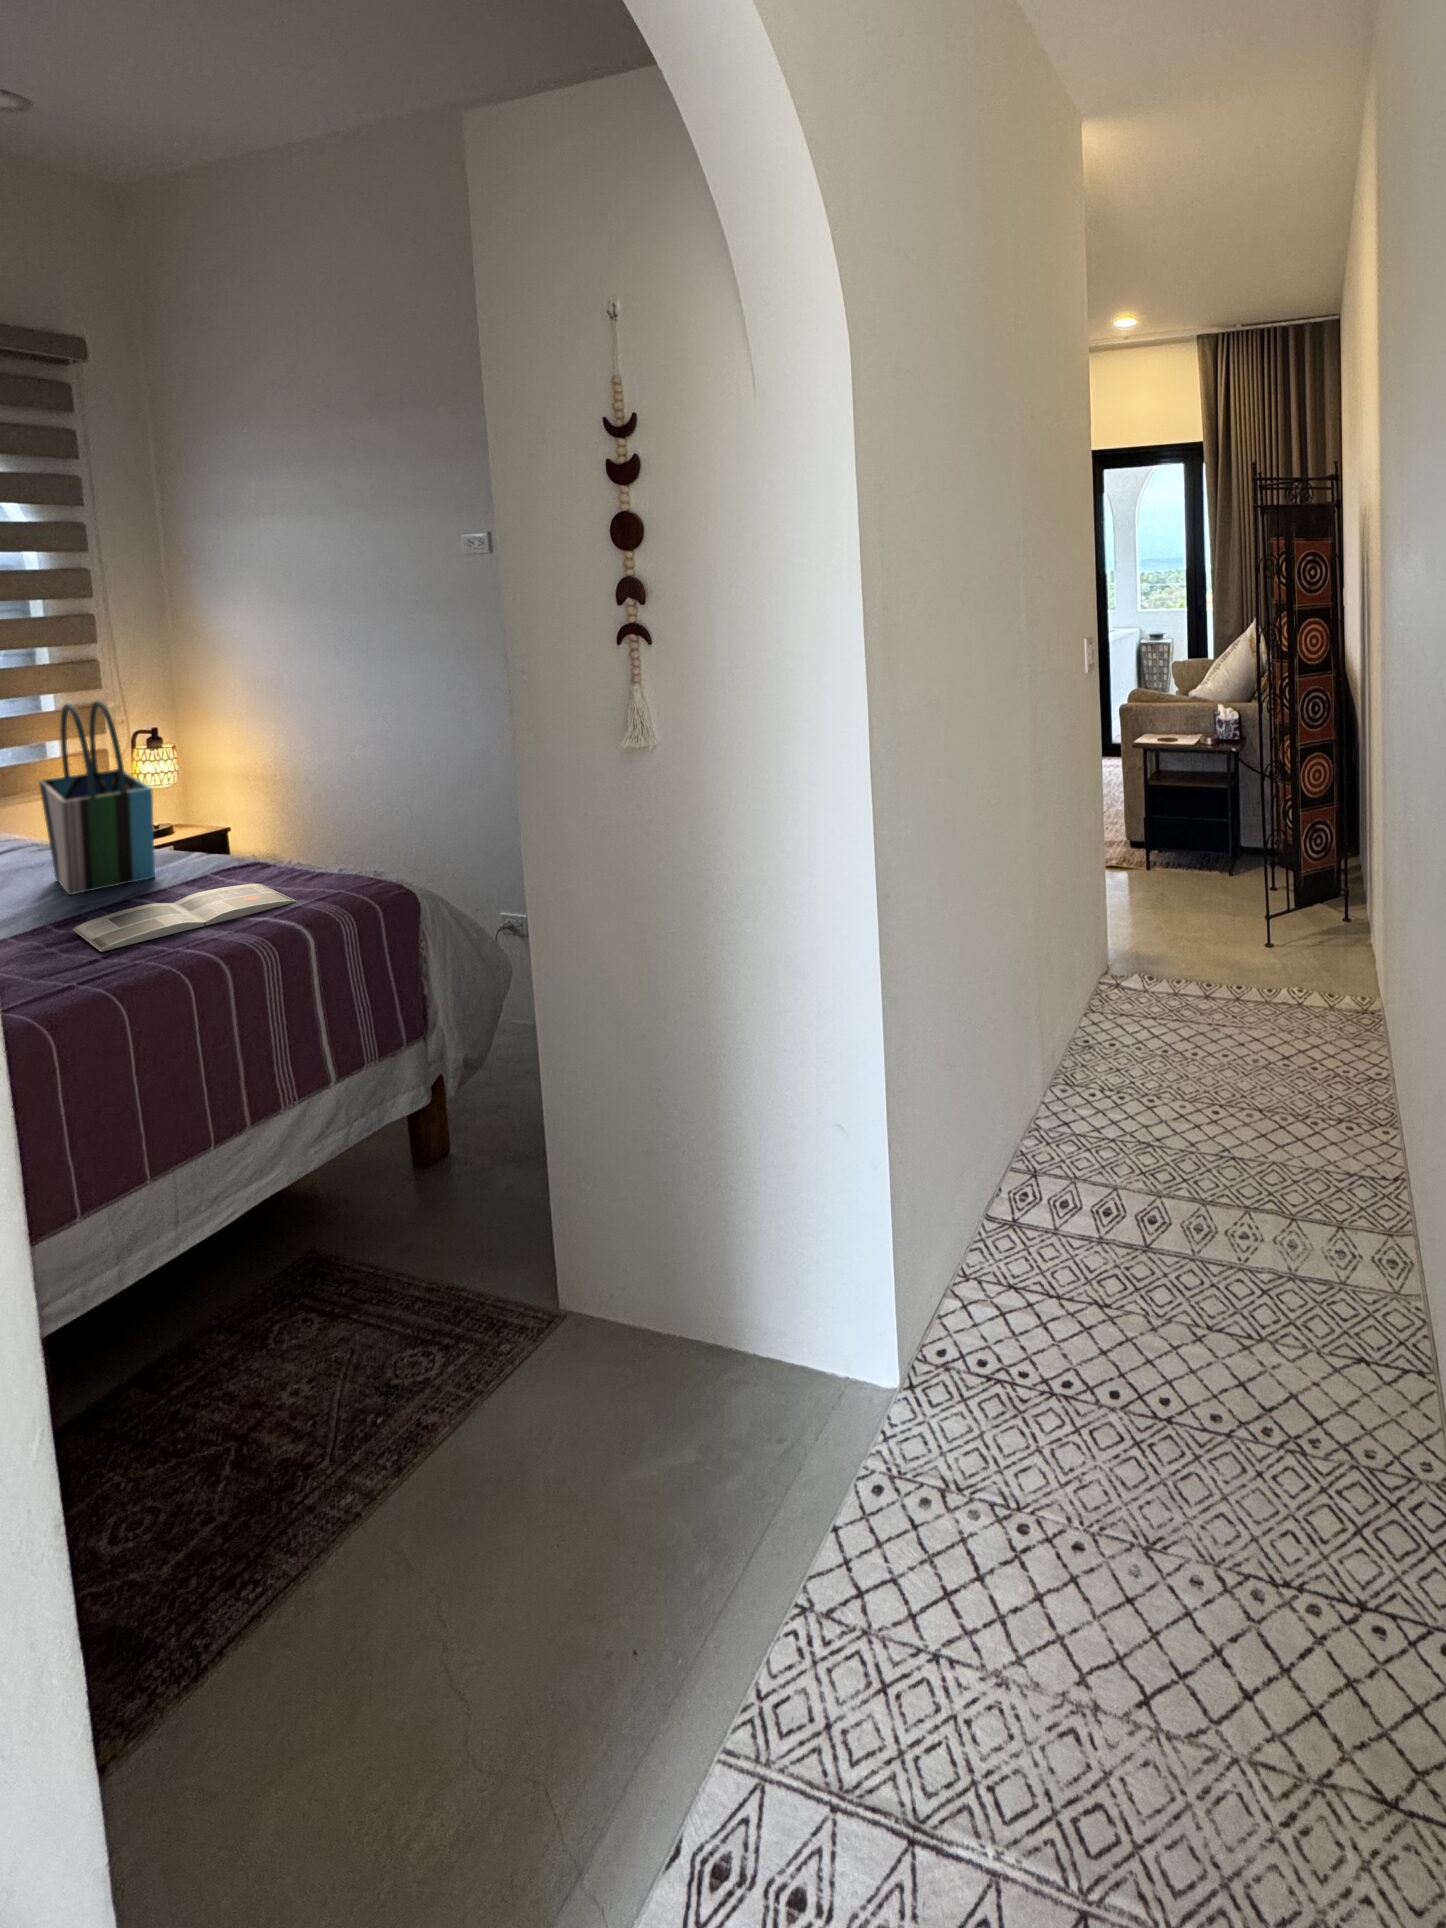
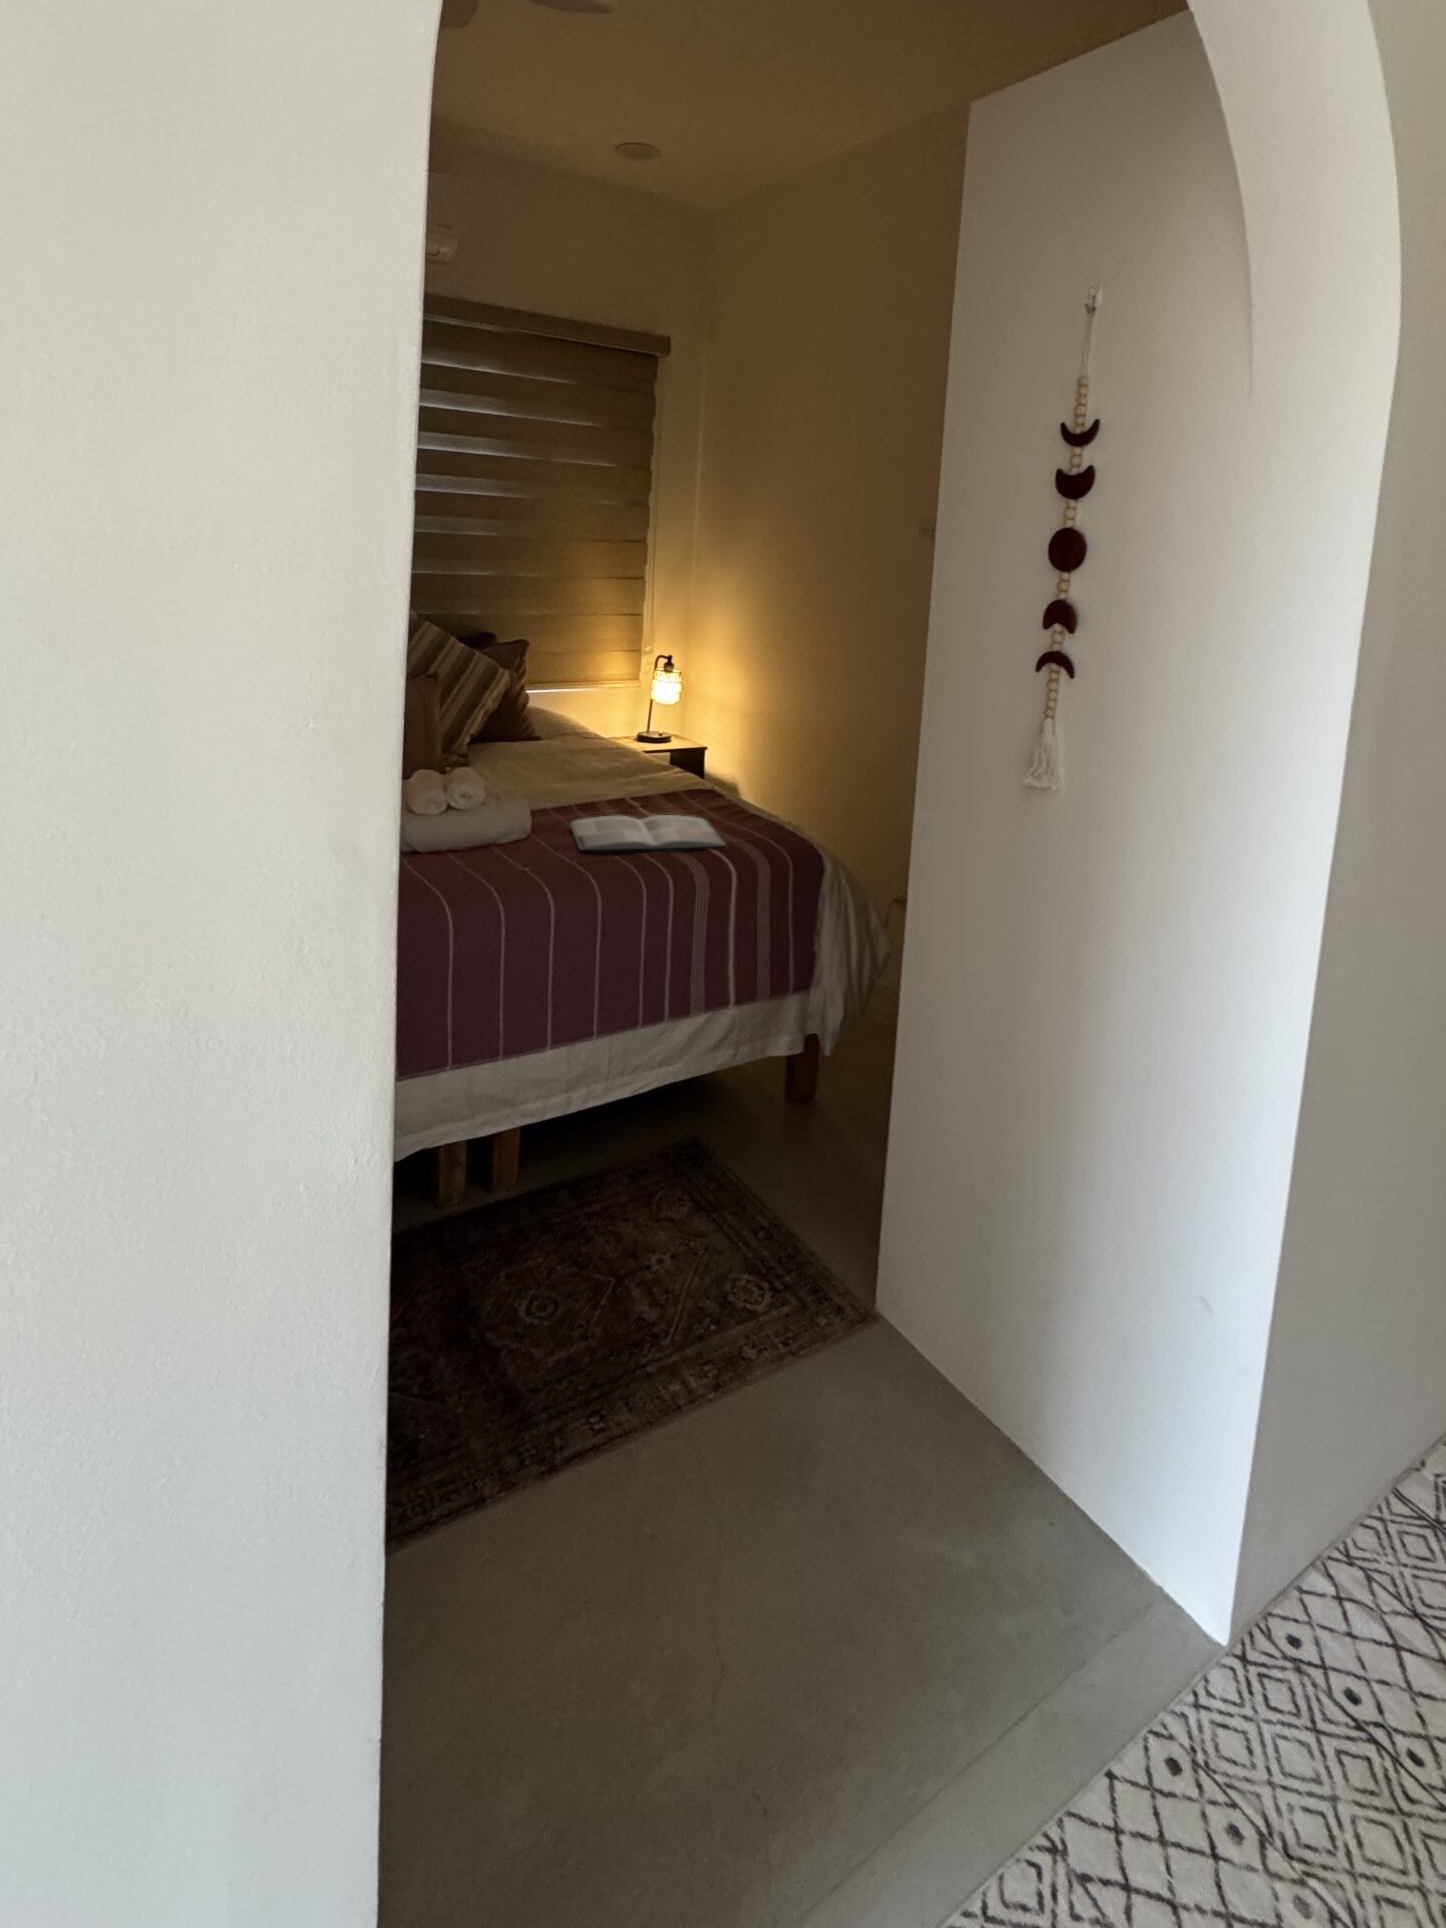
tote bag: present [39,700,155,895] -> none [574,631,643,790]

